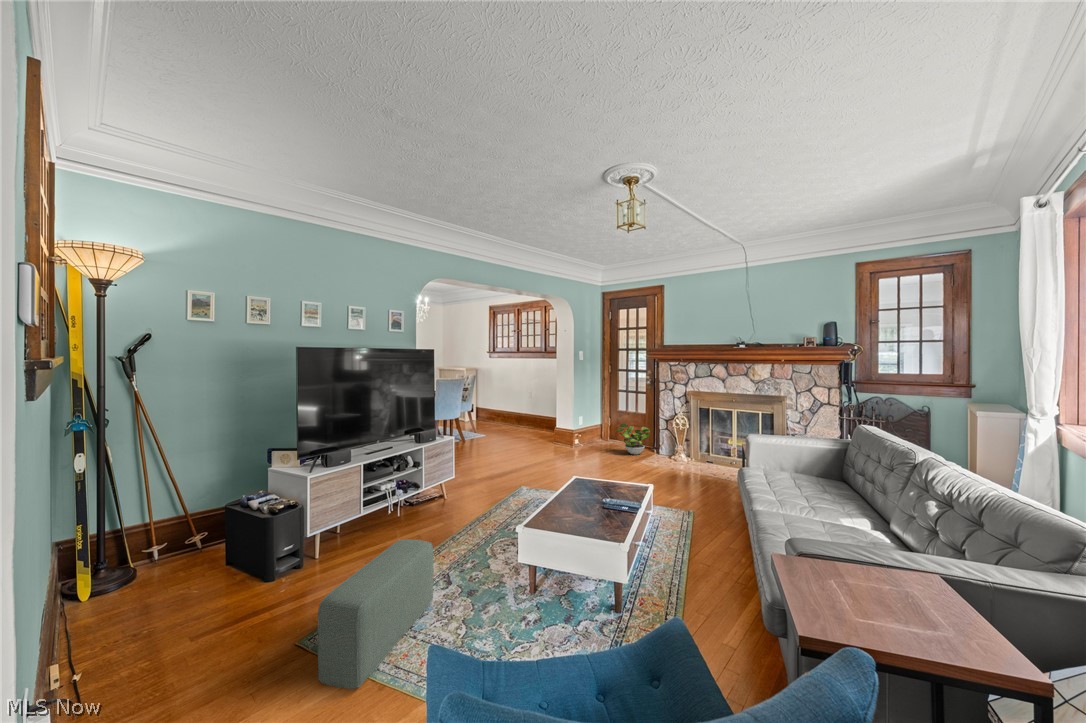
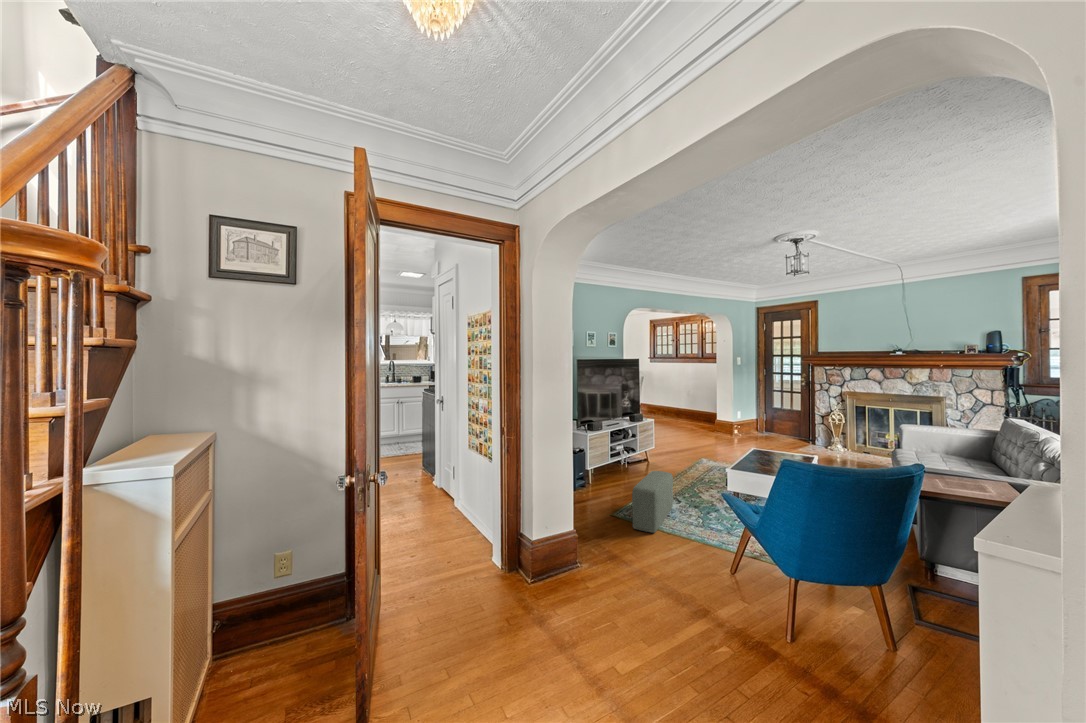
potted plant: present [615,424,650,455] -> none [772,417,806,443]

